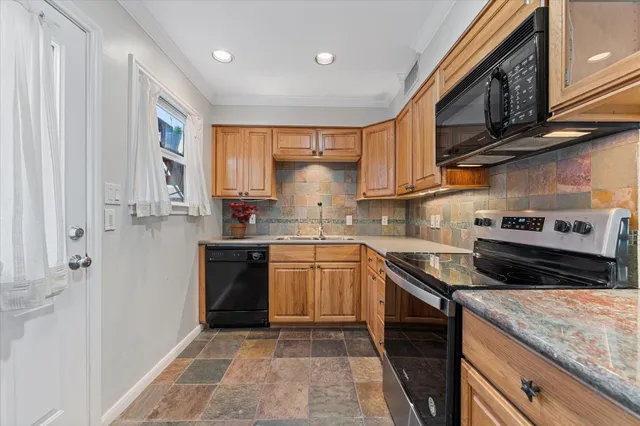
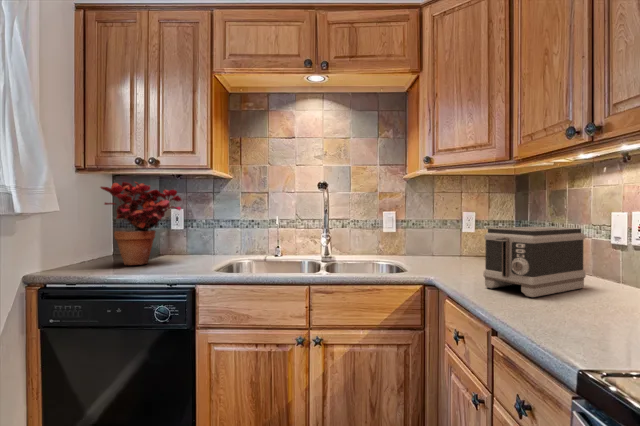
toaster: none [381,221,417,245] -> present [483,227,586,297]

